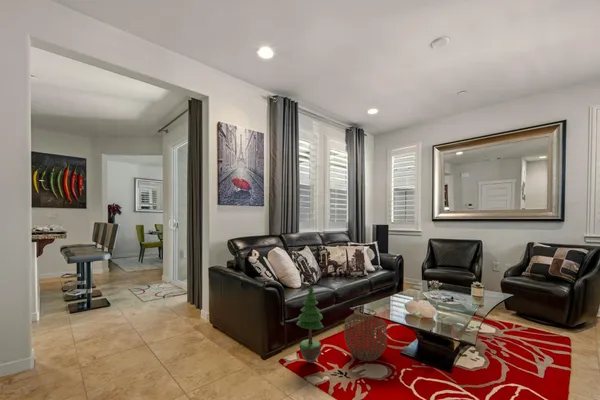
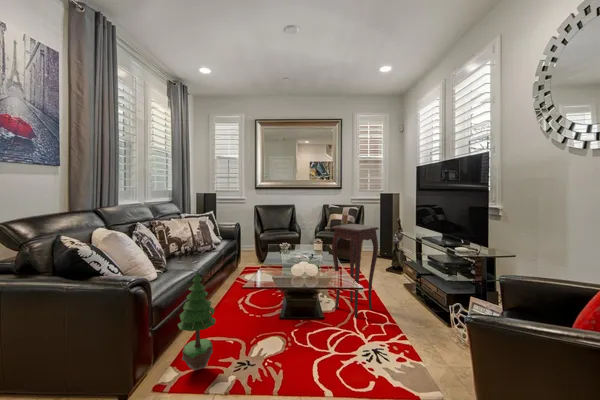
side table: none [469,266,538,389] -> present [332,224,379,318]
woven basket: present [344,308,387,361] -> none [227,284,273,340]

